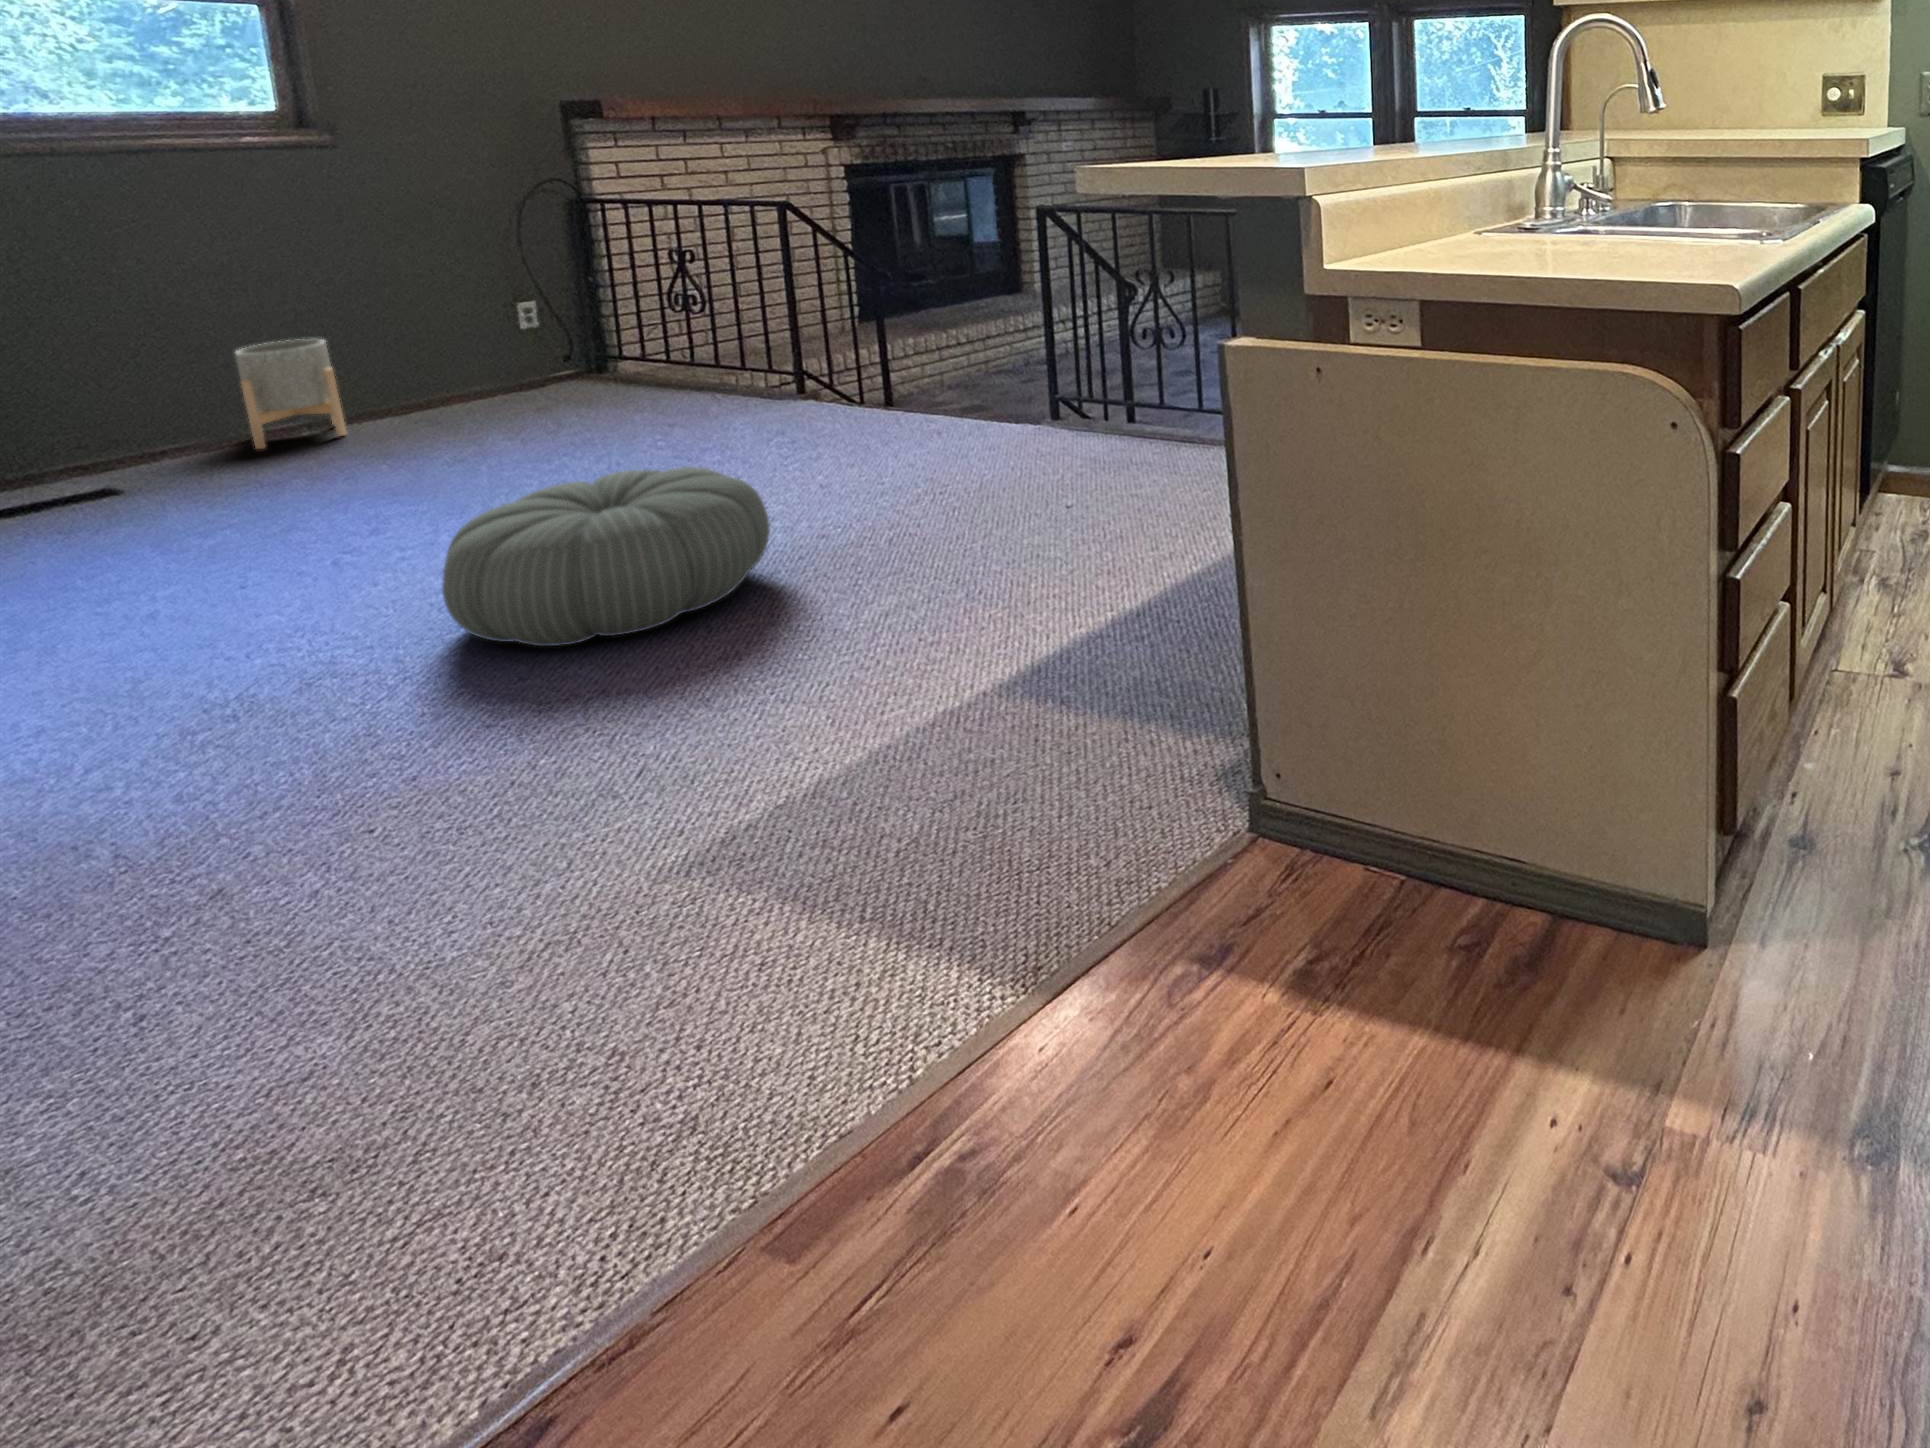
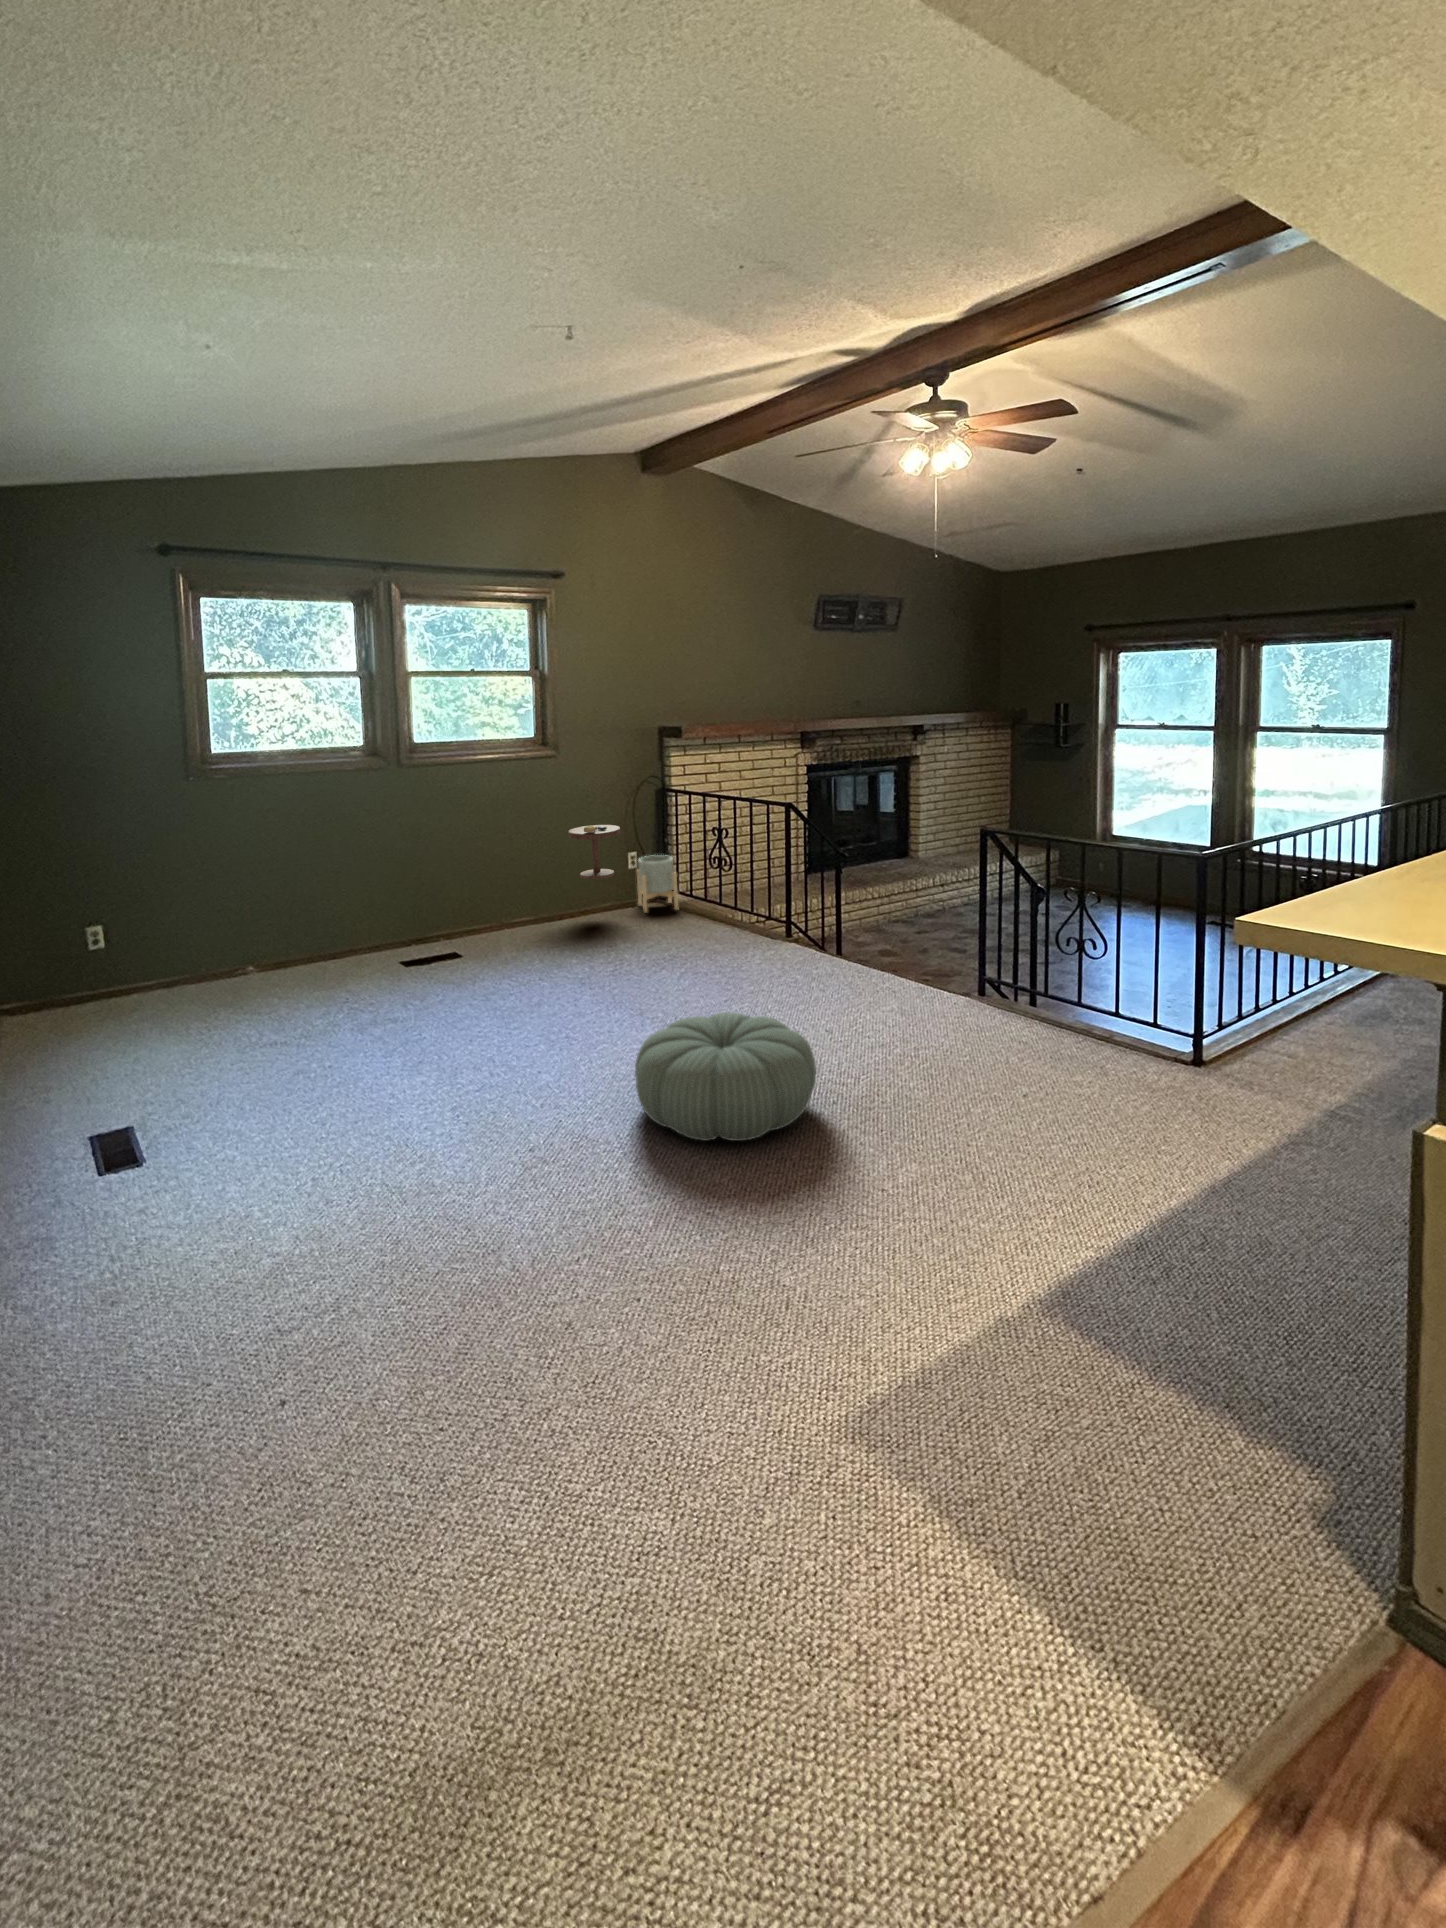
side table: none [371,254,485,408] -> present [569,825,620,879]
planter: present [235,339,346,449] -> present [637,855,678,913]

